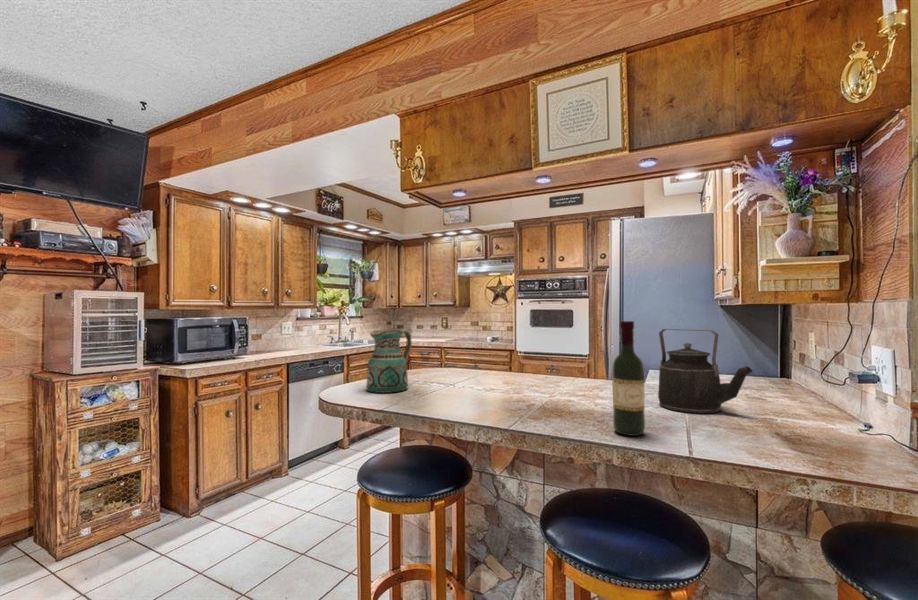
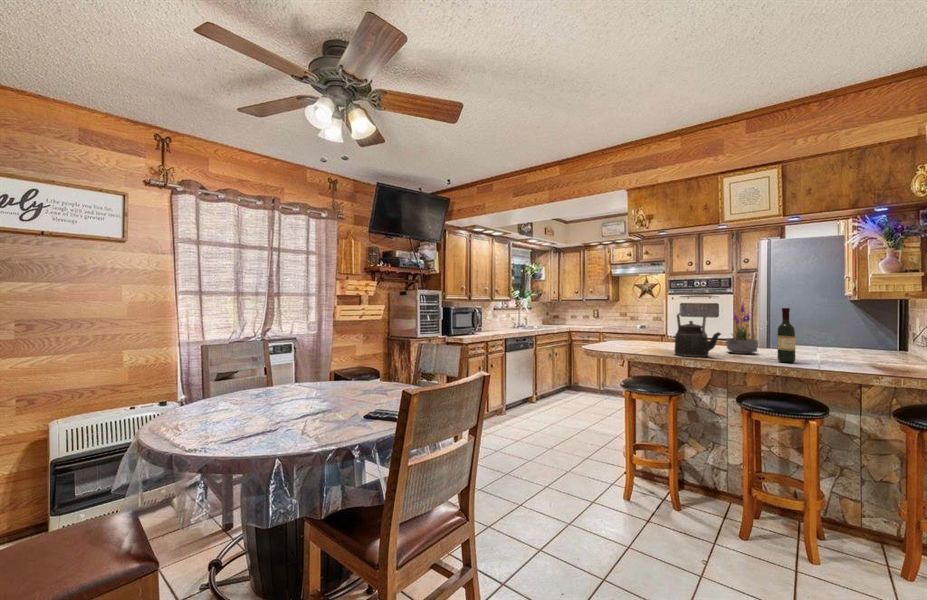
potted plant: none [544,304,589,403] -> present [727,301,757,354]
ceramic pitcher: present [366,328,412,393] -> none [611,313,636,348]
kettle: present [658,329,752,413] -> present [675,313,721,357]

